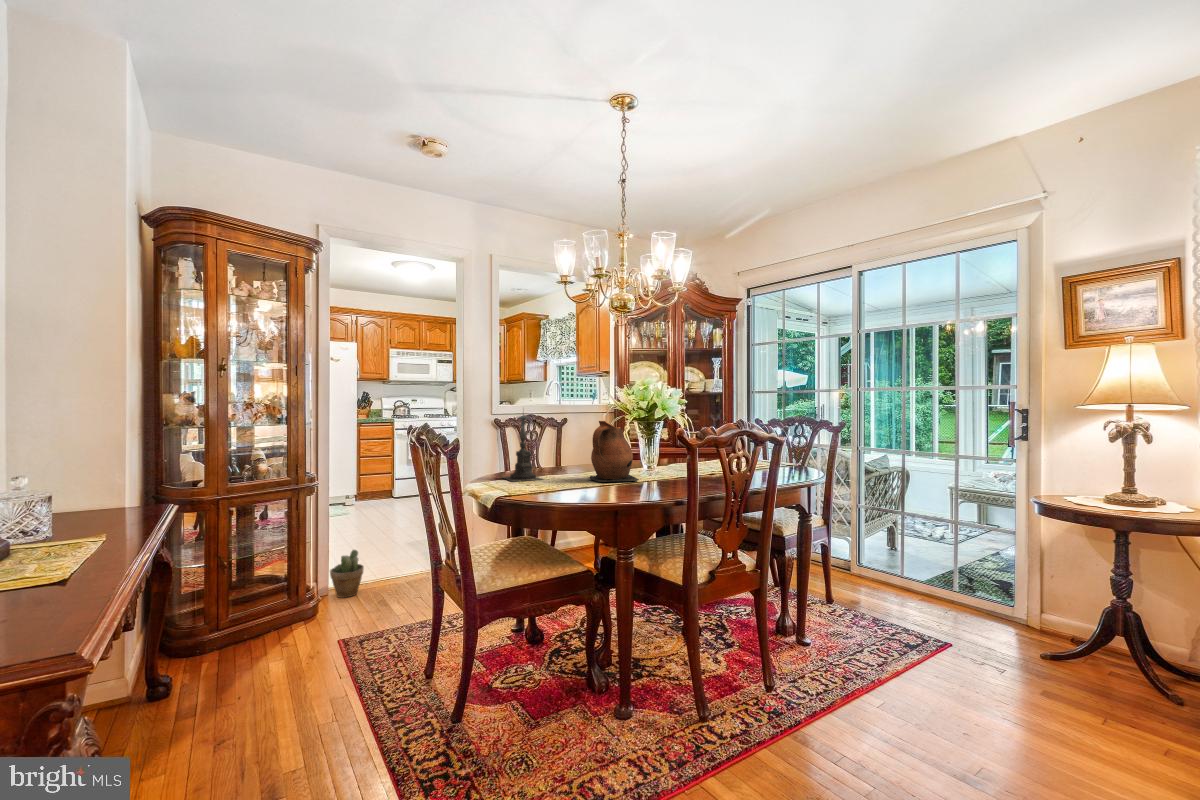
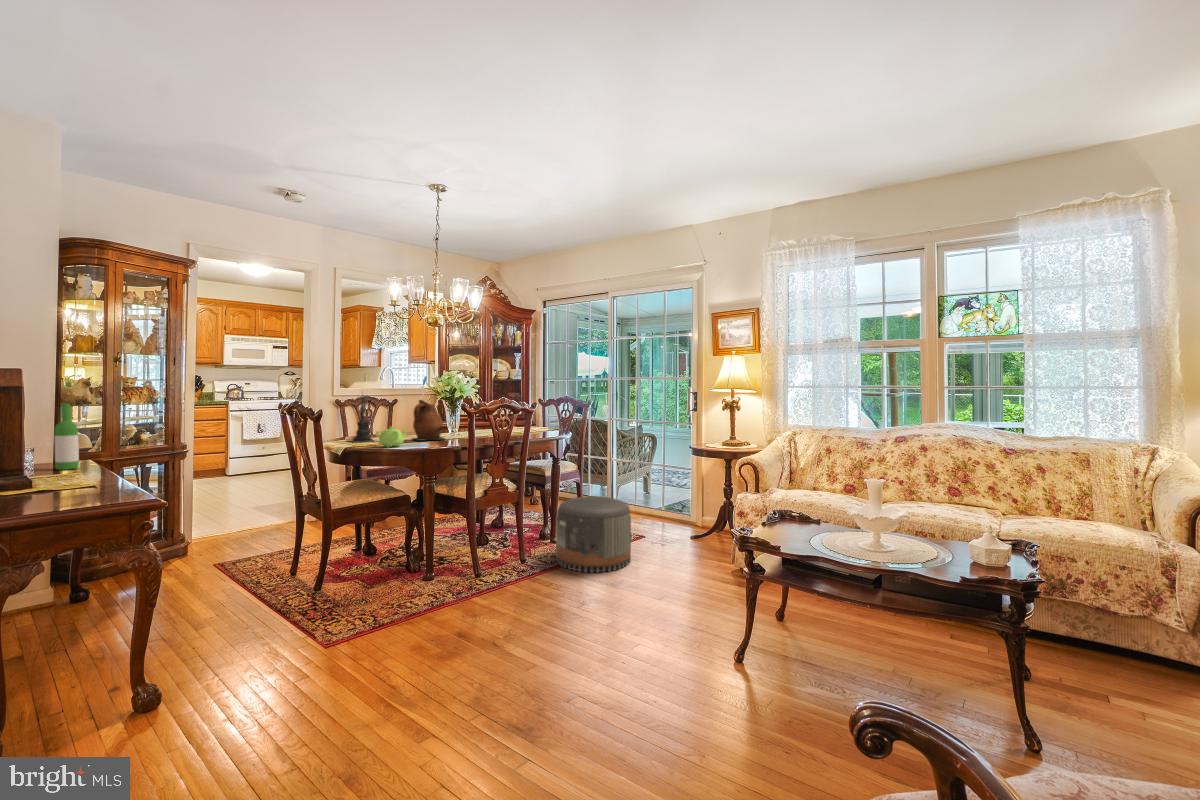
wine bottle: none [96,428,130,528] -> present [54,403,79,470]
teapot: none [541,463,588,497] -> present [376,427,407,448]
potted plant: present [330,550,364,598] -> none [192,506,223,544]
pouf: none [823,584,973,744] -> present [556,496,631,573]

